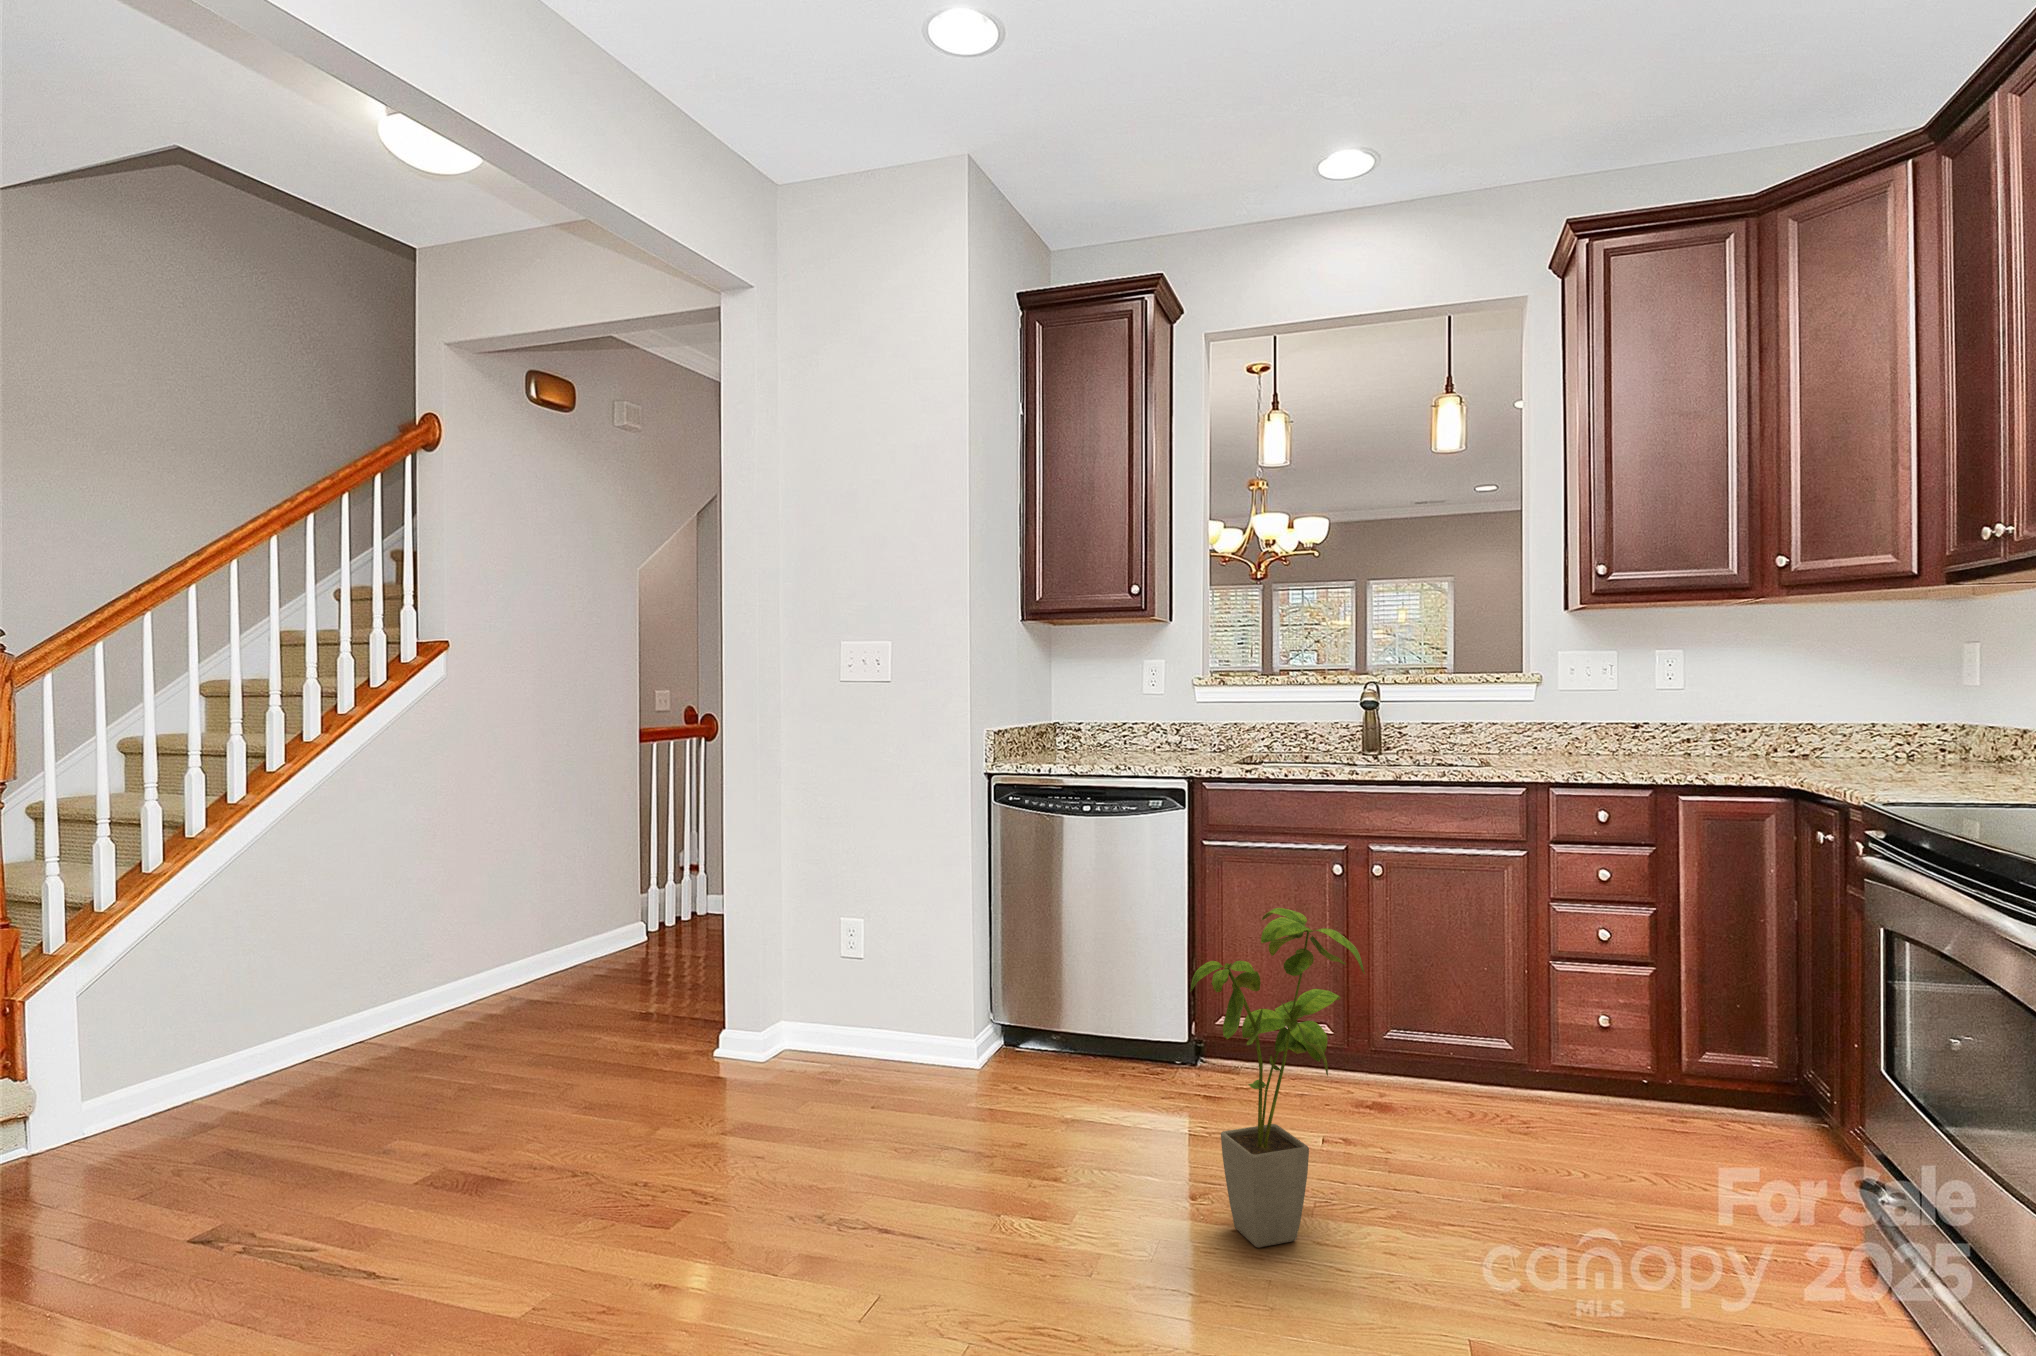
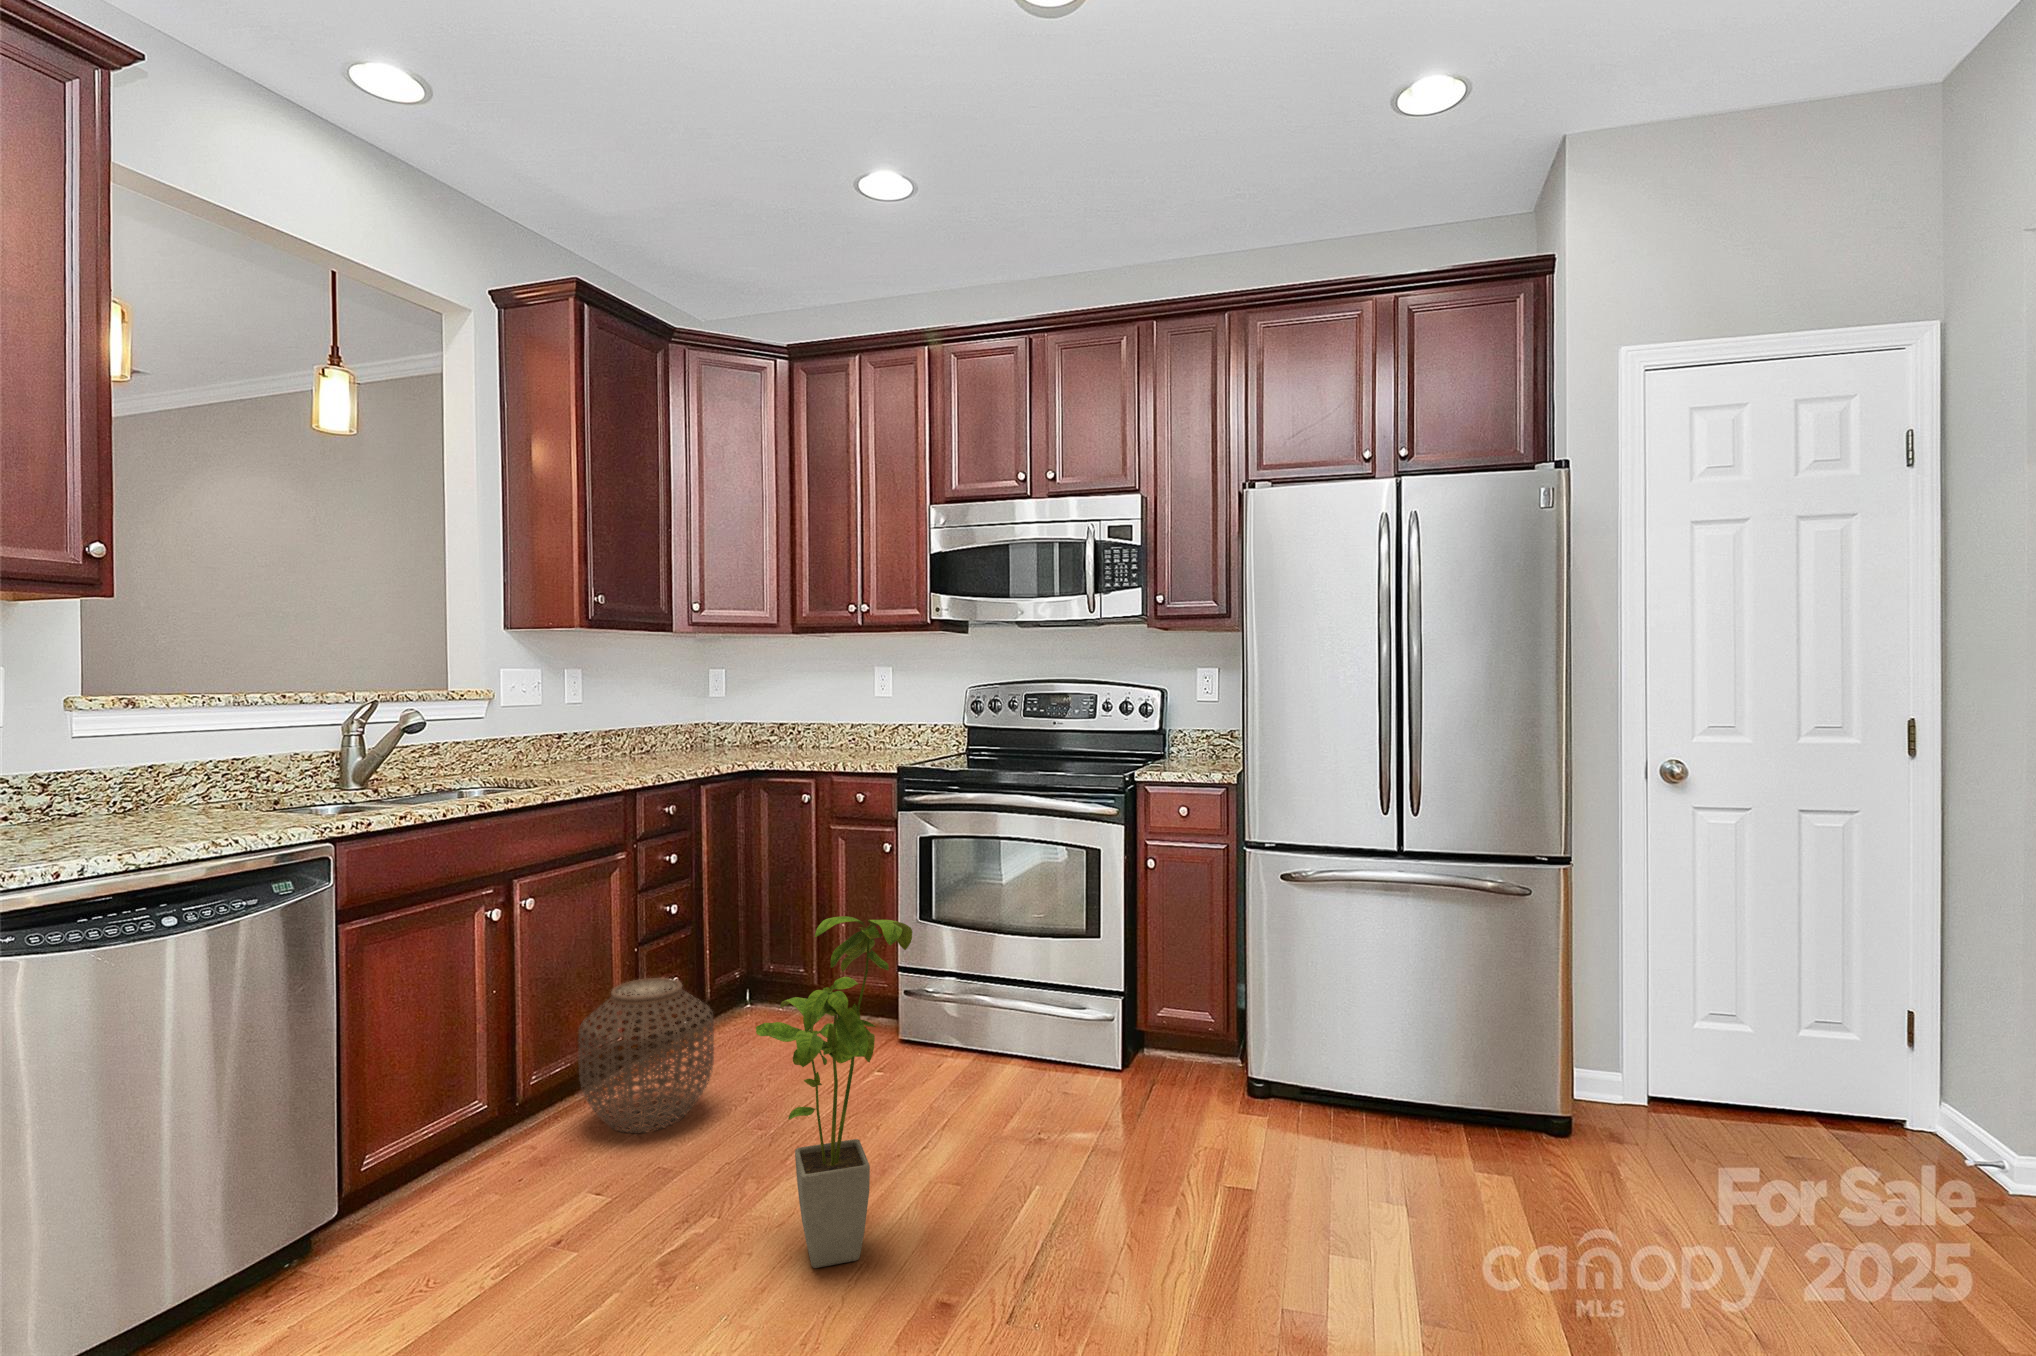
woven basket: none [1407,974,1548,1131] -> present [578,978,714,1133]

